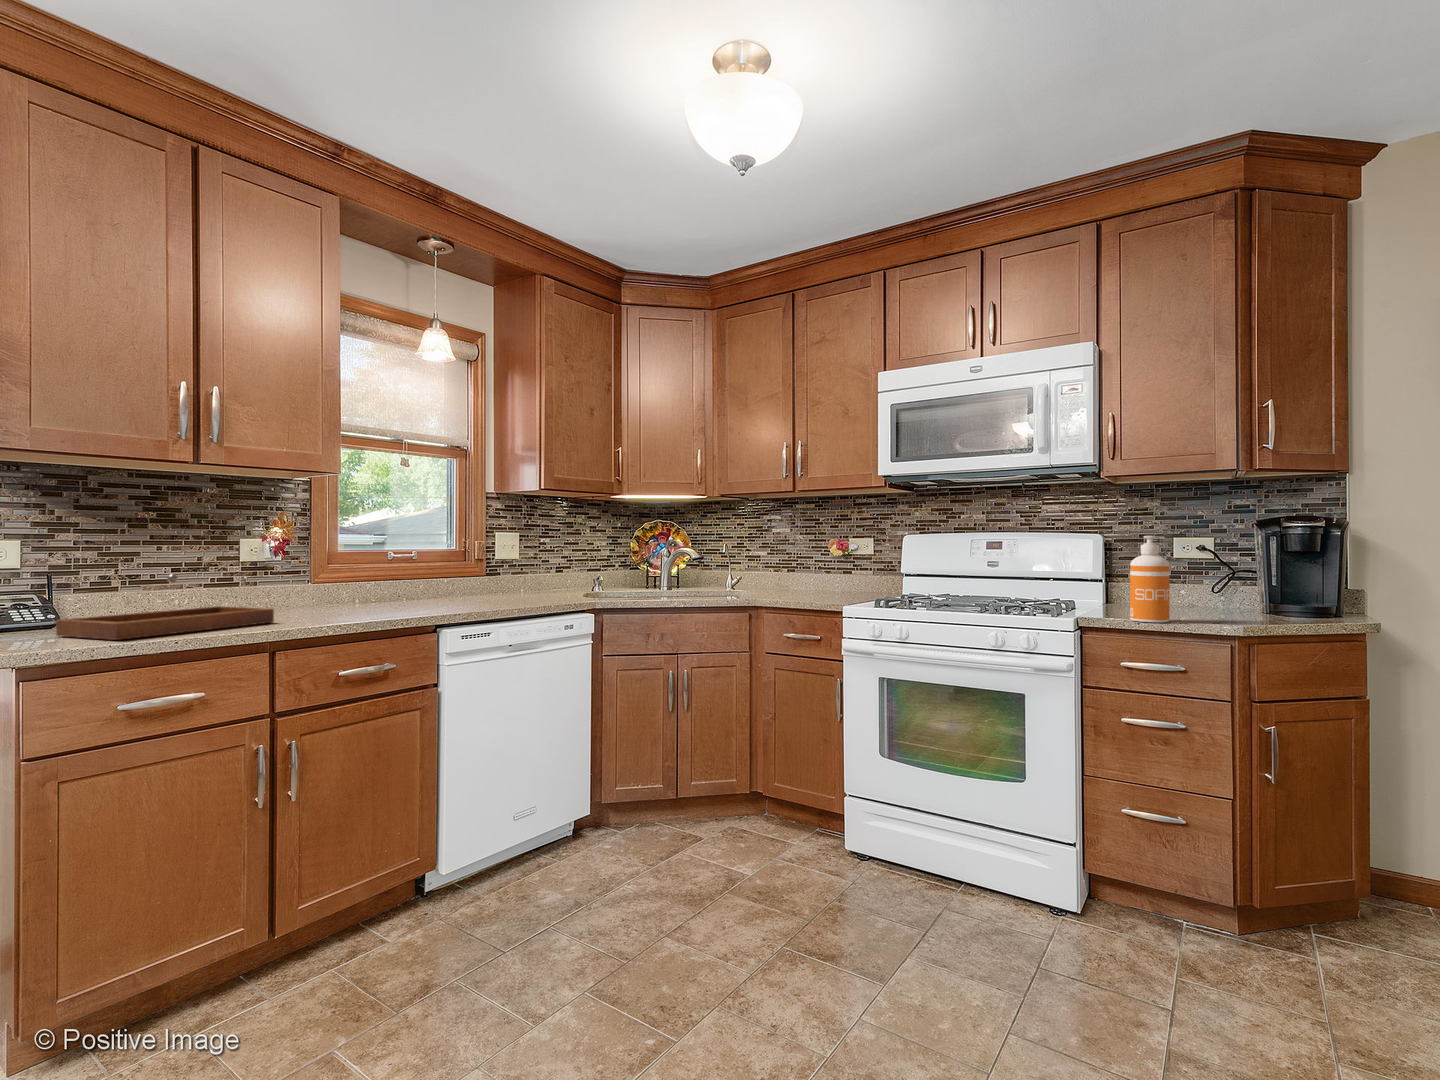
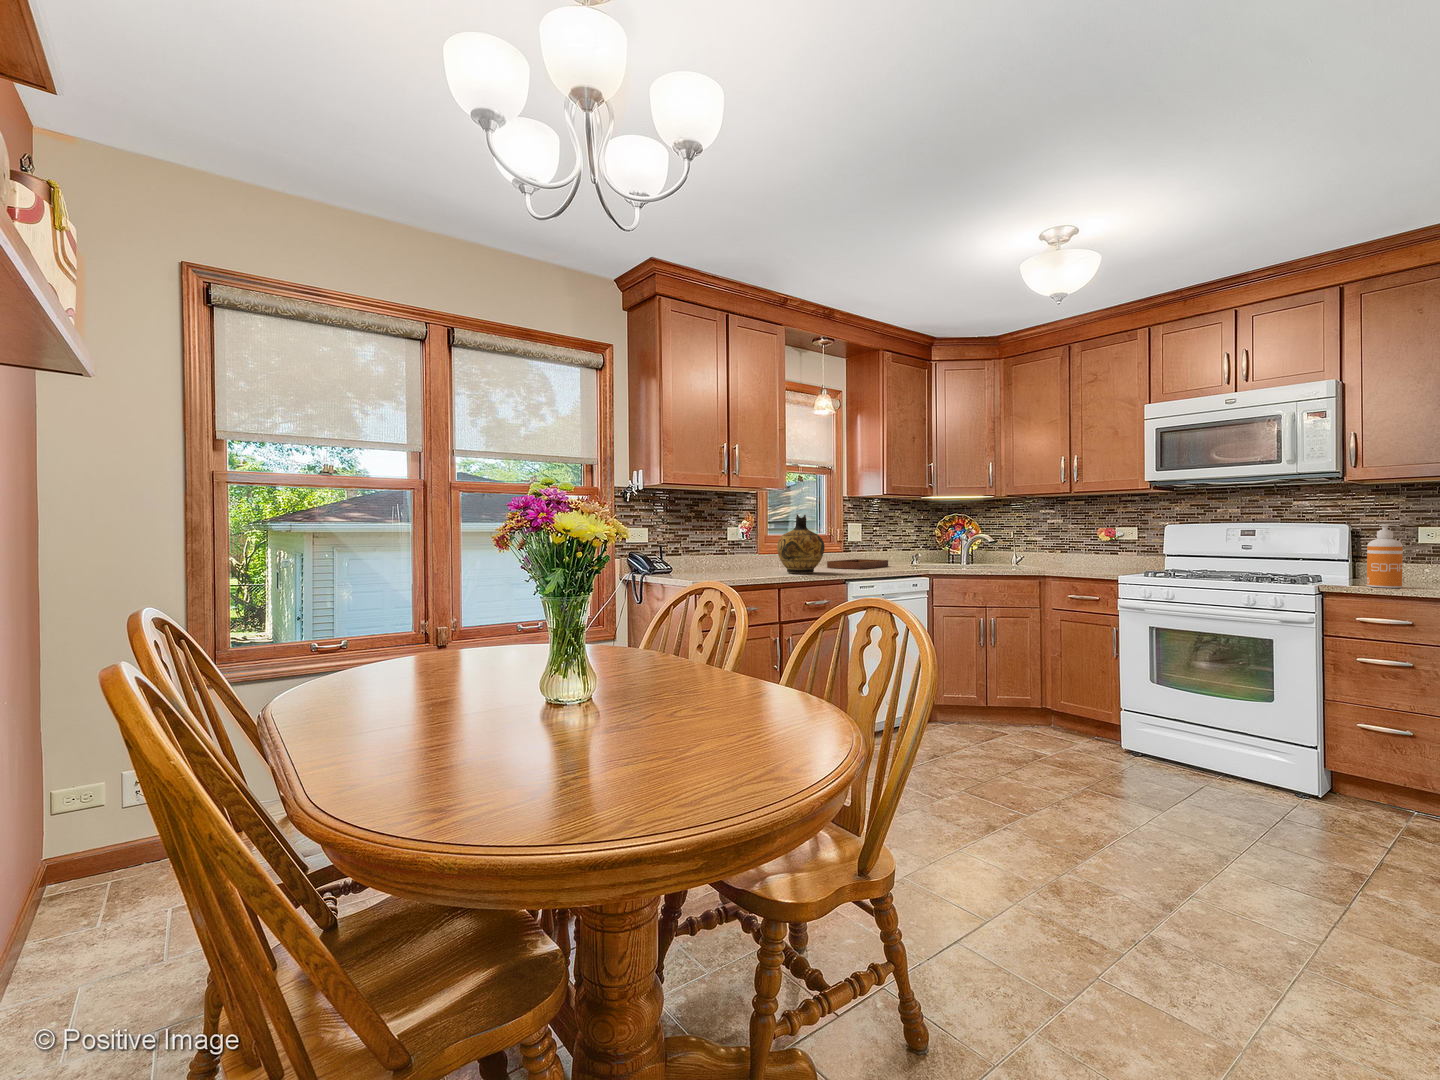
ceramic jug: none [313,516,401,616] -> present [777,515,825,574]
tray: present [56,574,274,640] -> present [827,544,888,569]

